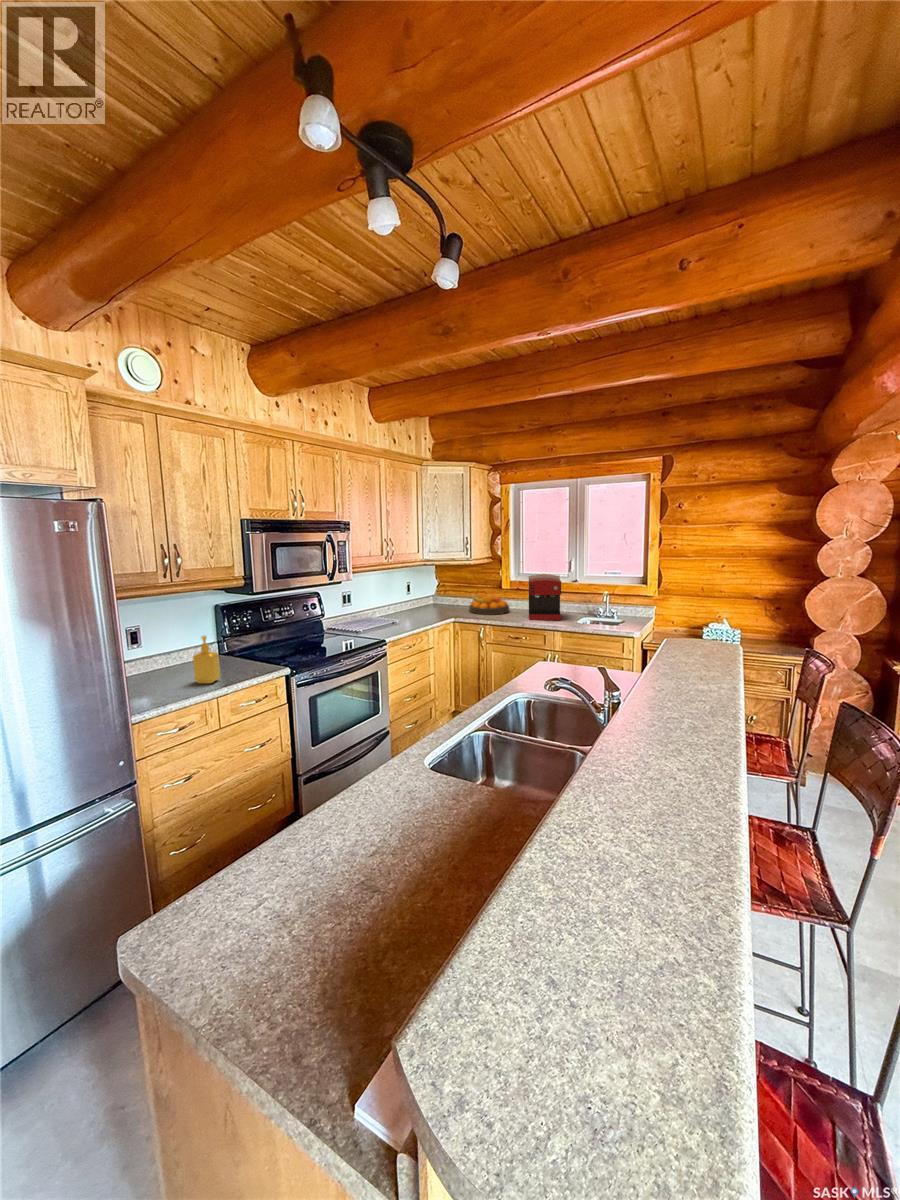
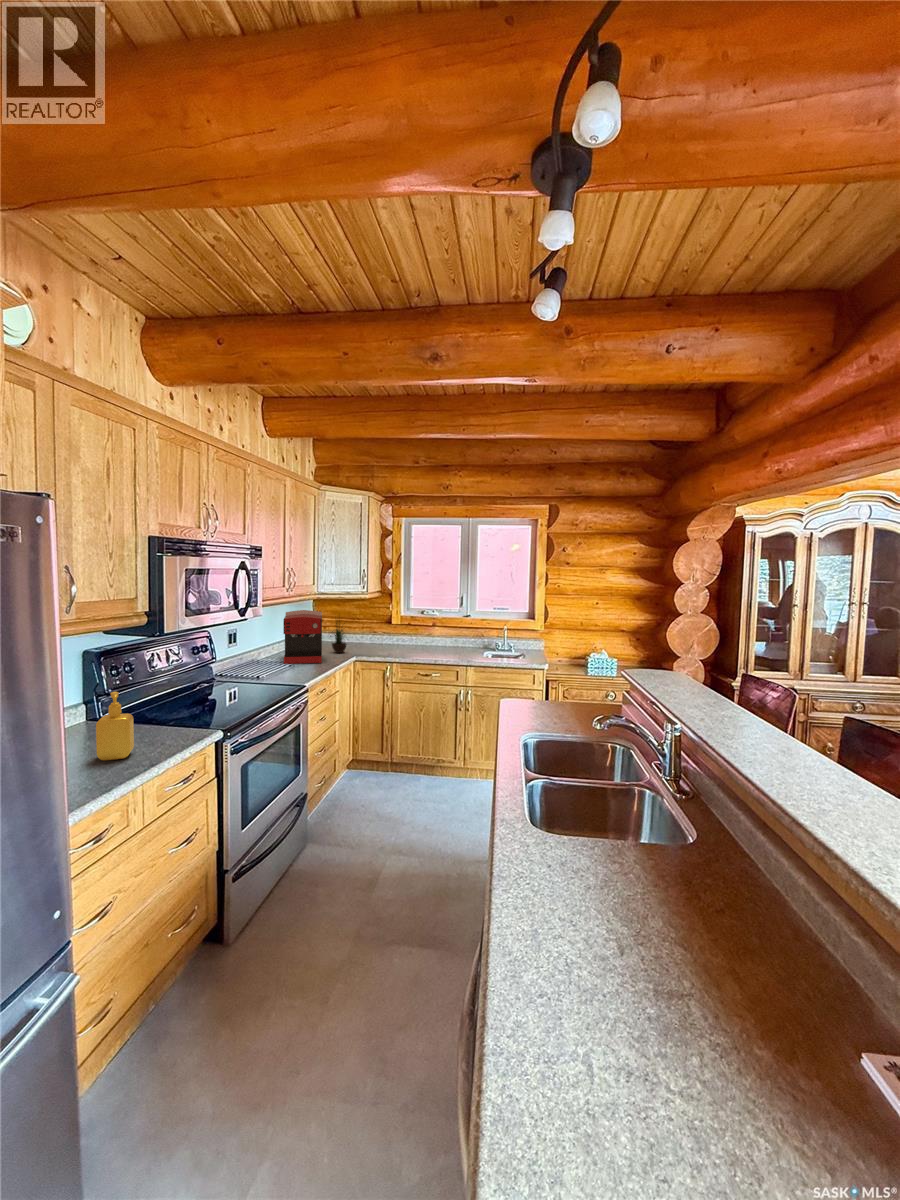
potted plant: none [434,573,455,615] -> present [332,623,347,653]
coffee maker: present [529,574,561,620] -> present [283,610,322,664]
fruit bowl: present [469,593,509,615] -> none [360,629,403,652]

